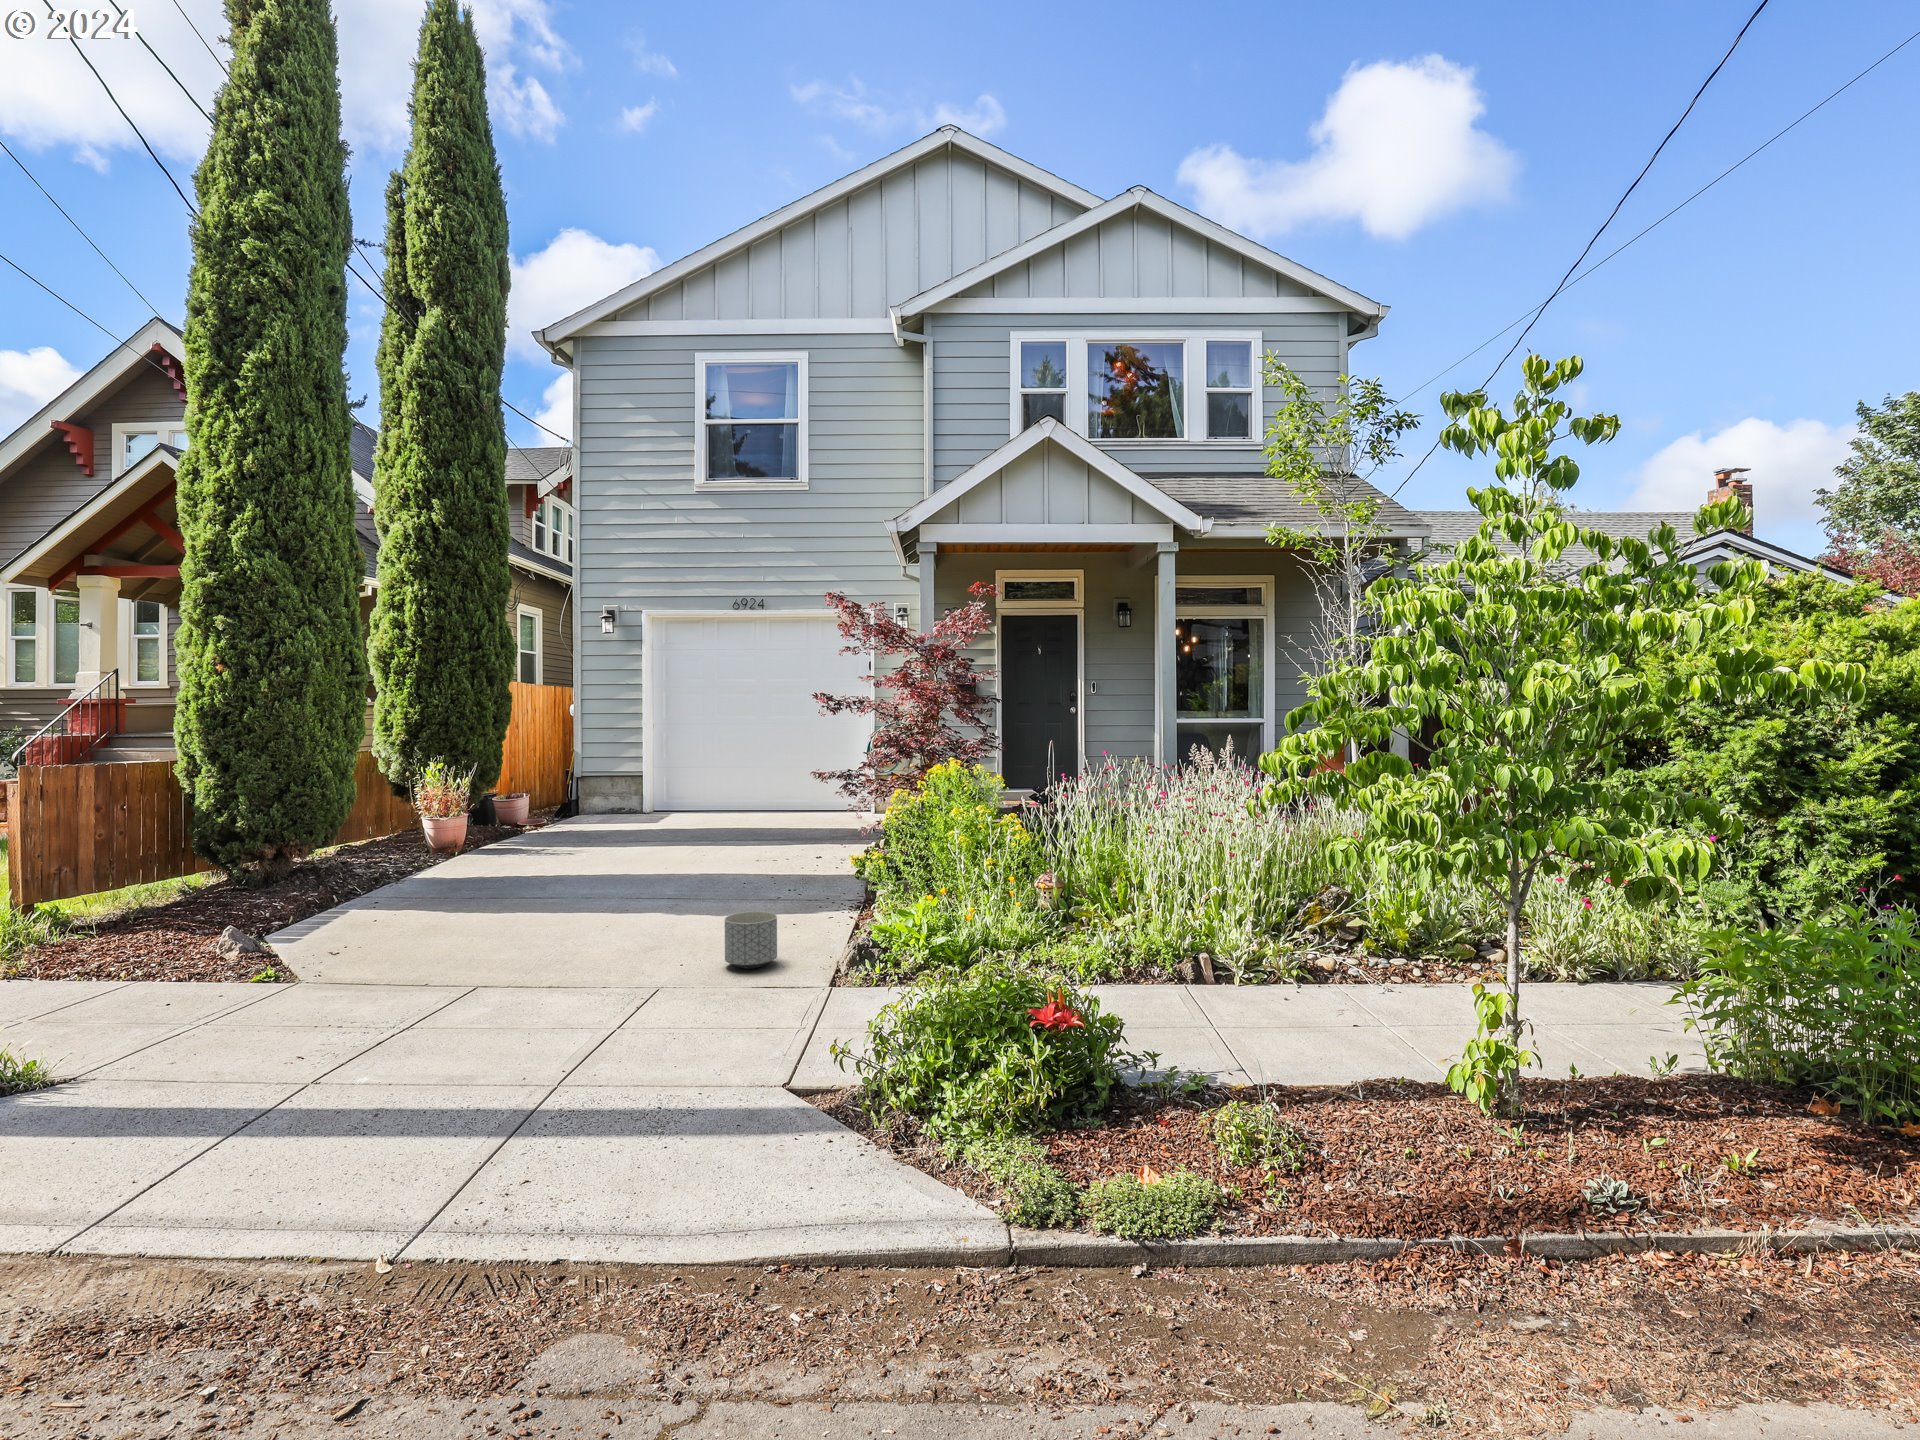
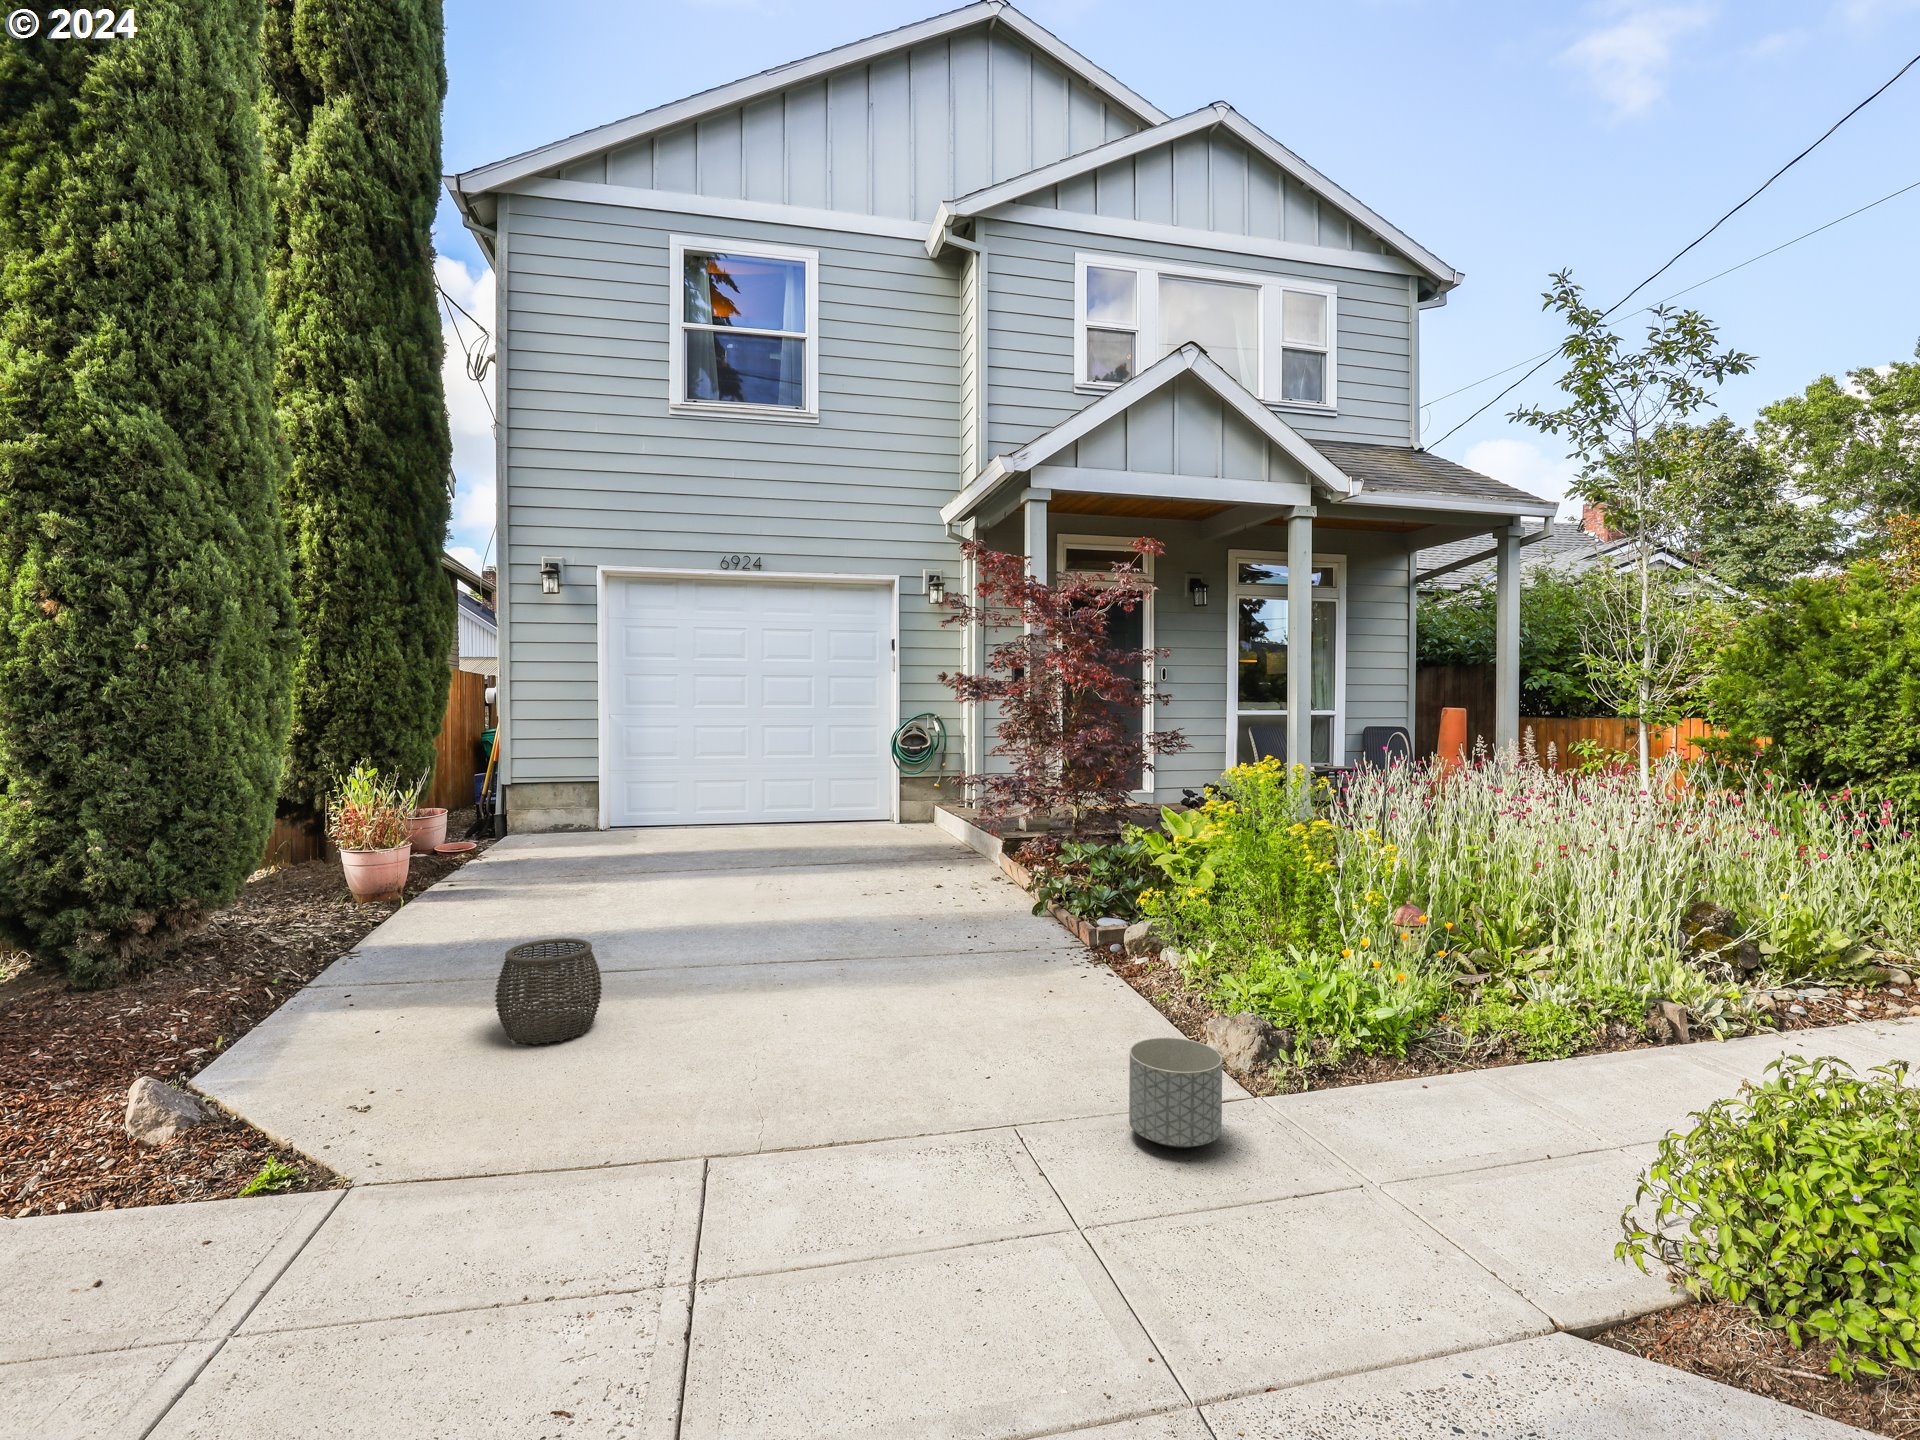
woven basket: none [439,861,505,918] -> present [495,938,602,1045]

